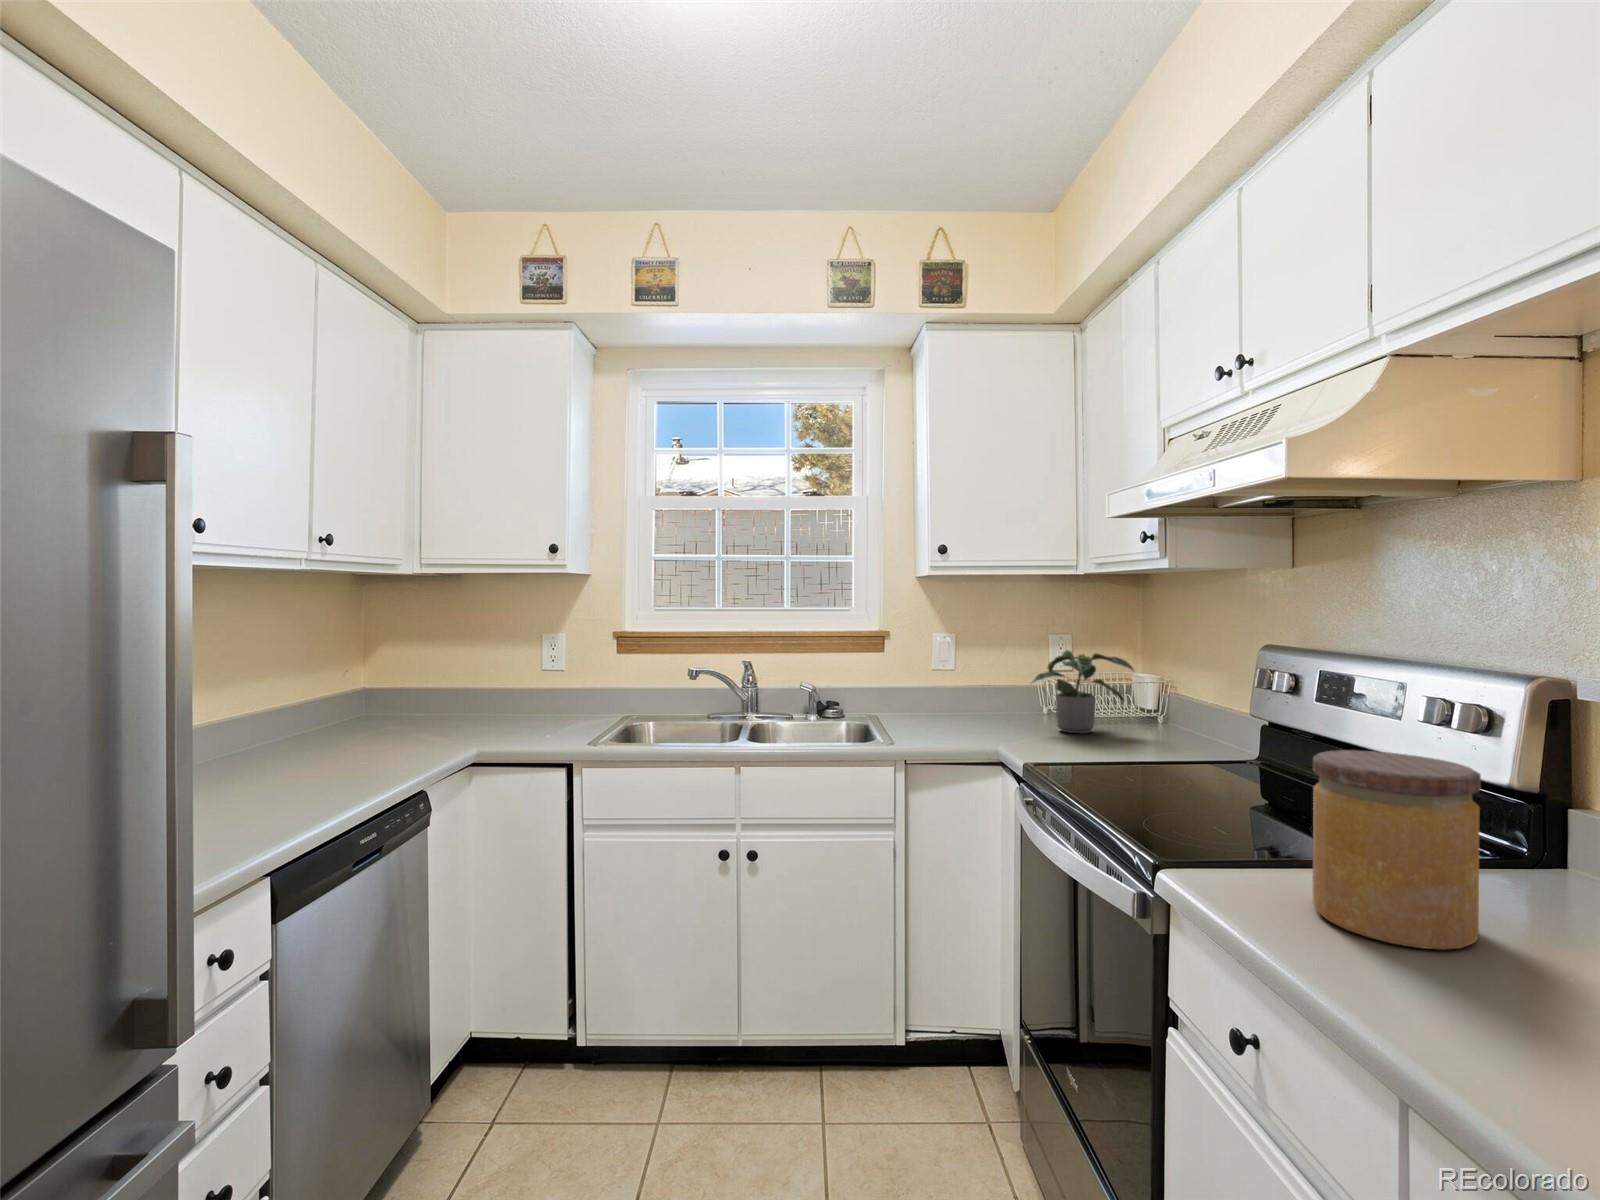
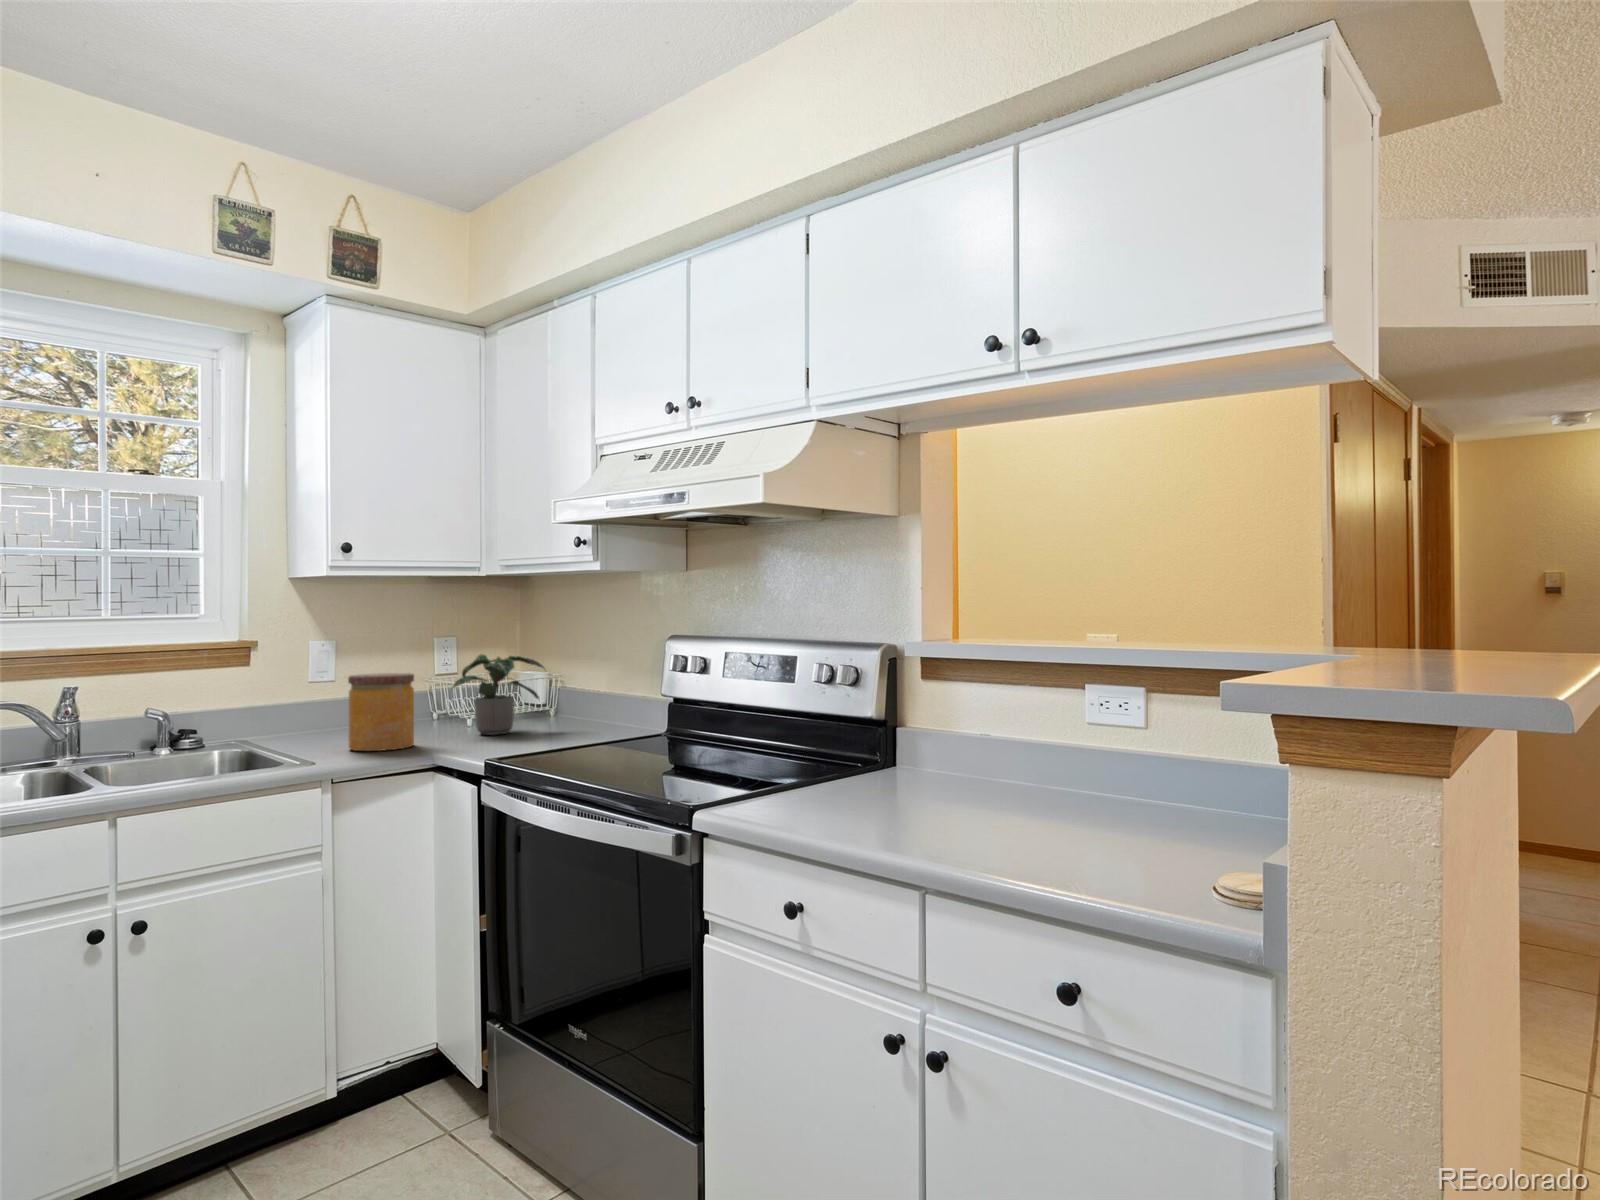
jar: present [1313,750,1481,950] -> present [348,673,414,751]

